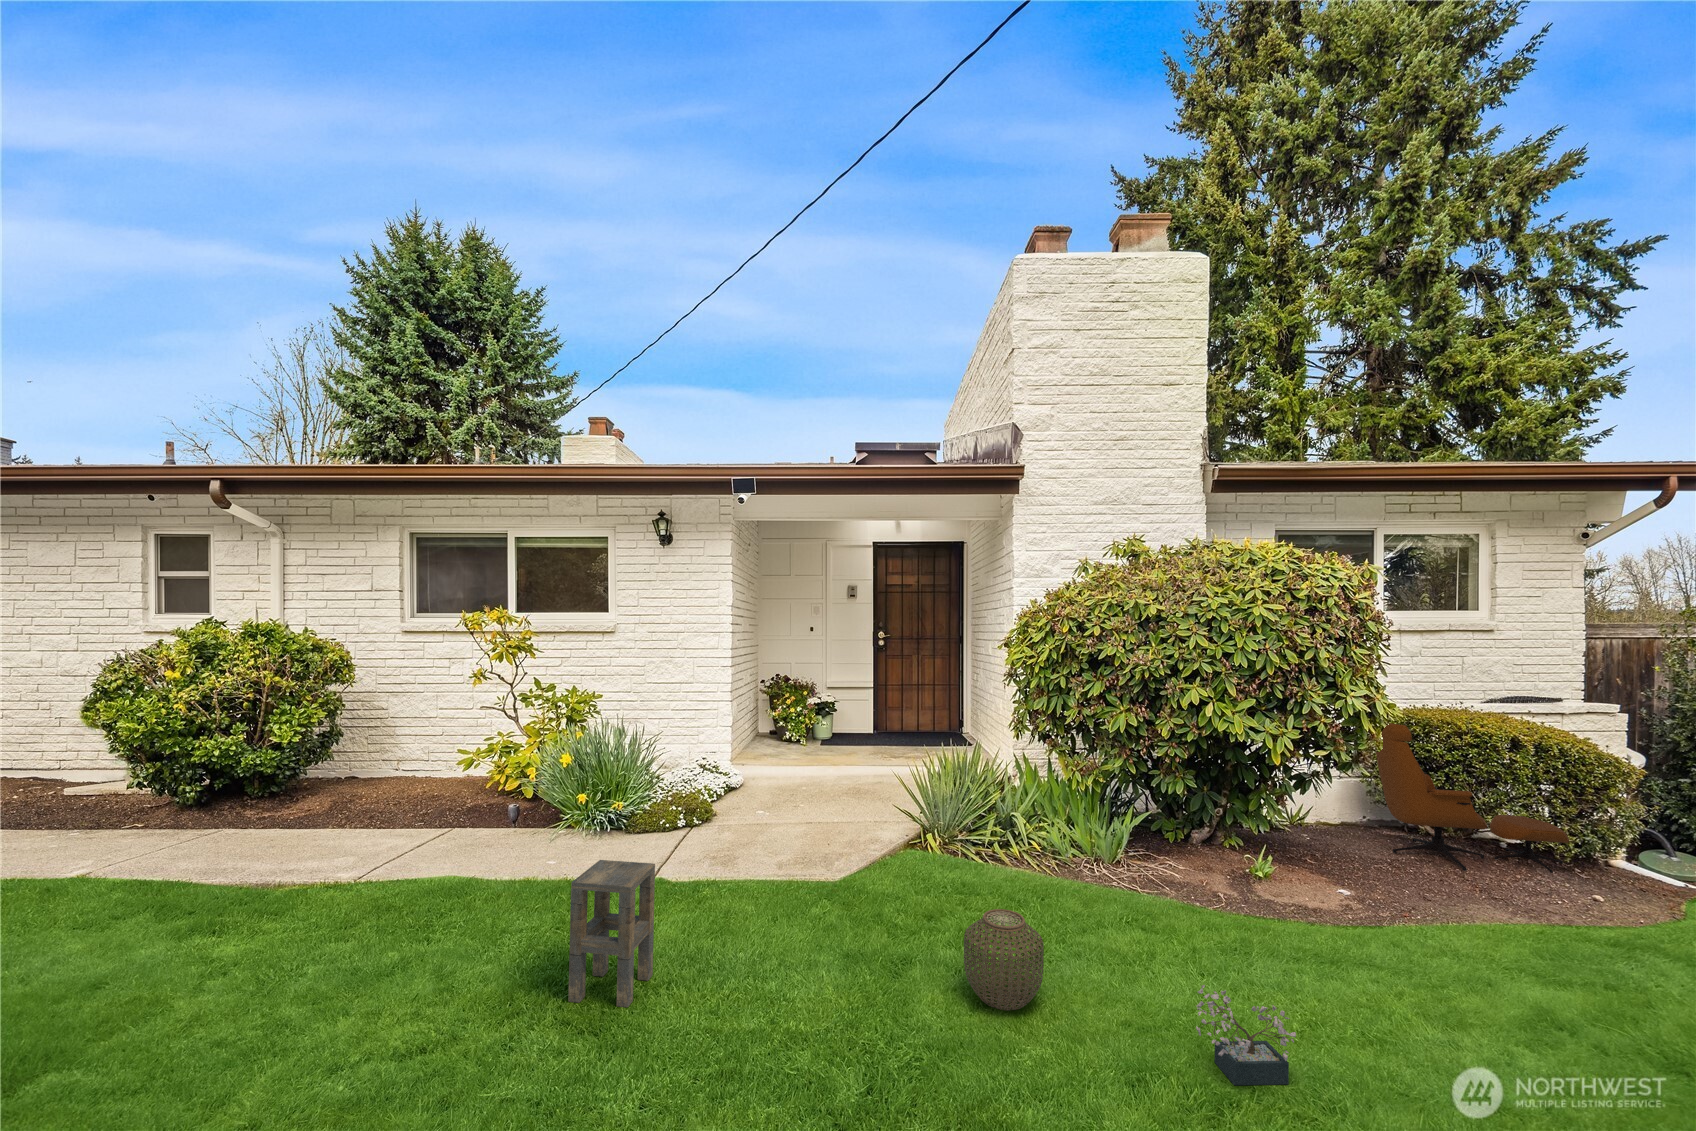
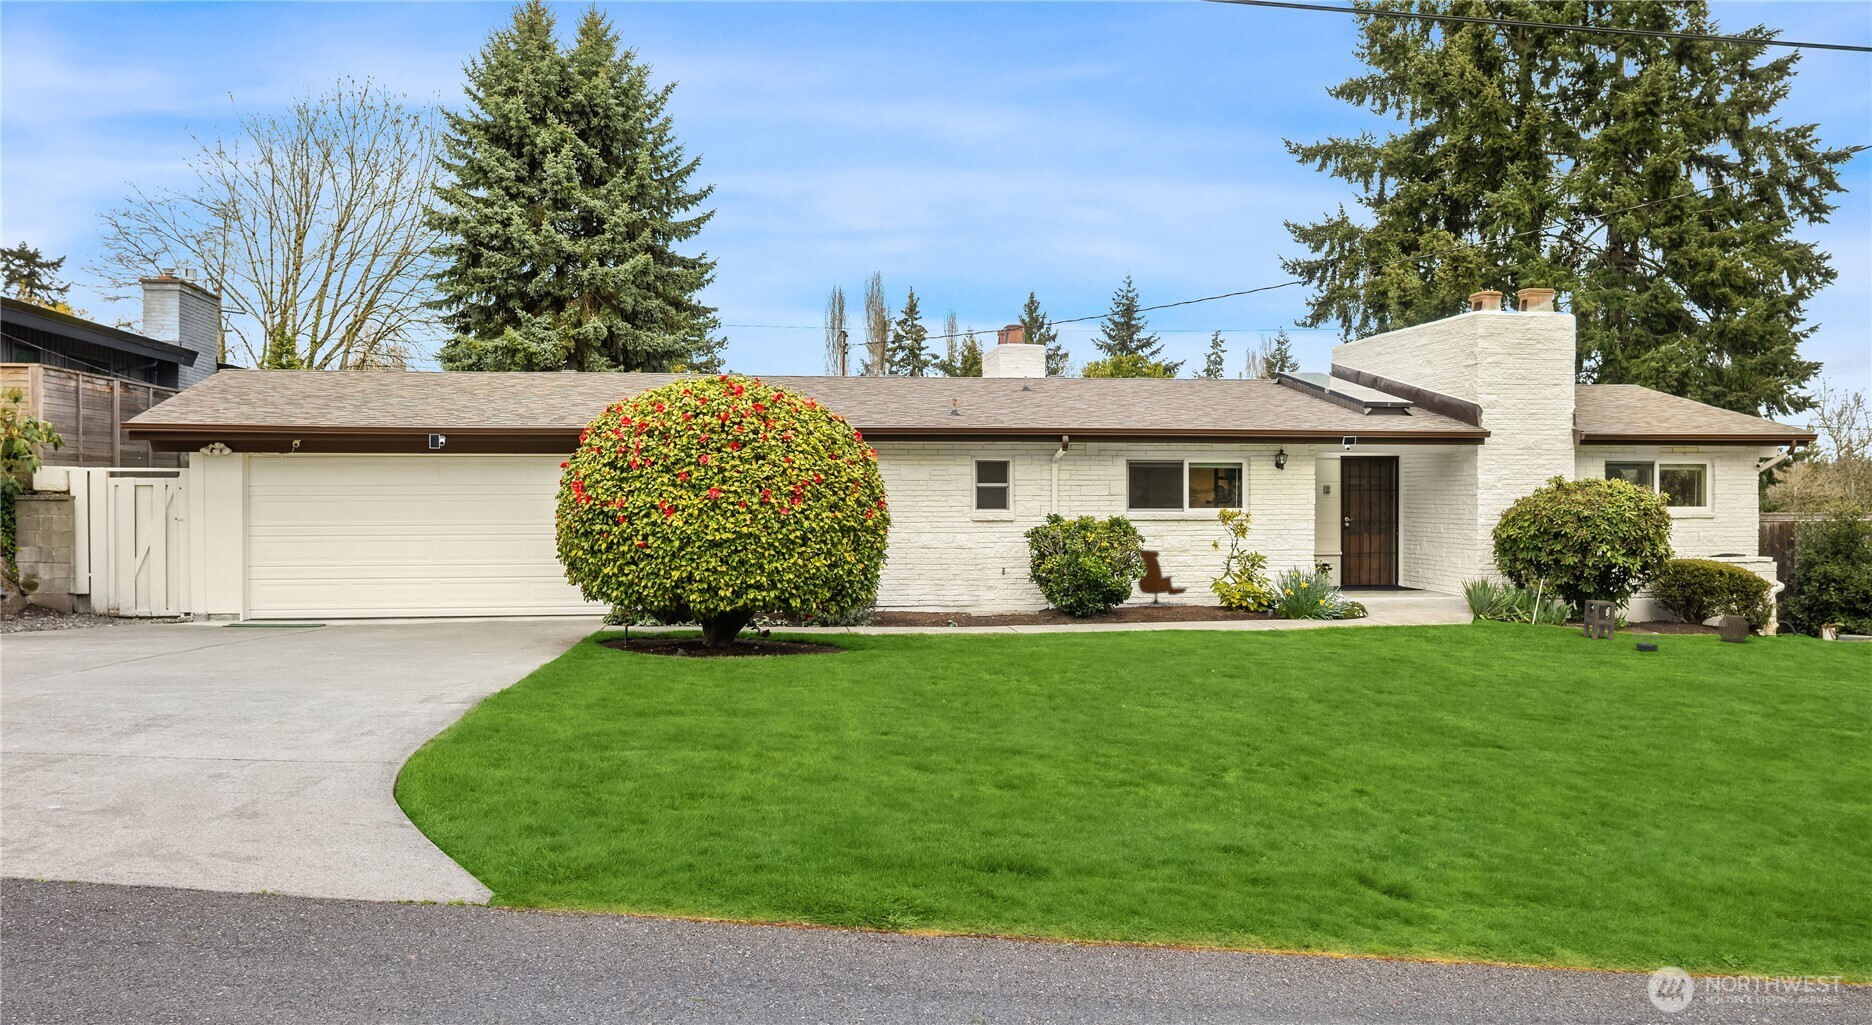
lounge chair: present [1376,723,1569,873] -> present [1138,550,1187,606]
side table: present [568,860,655,1007] -> present [1583,600,1616,640]
woven basket: present [964,909,1044,1010] -> present [1718,615,1749,643]

